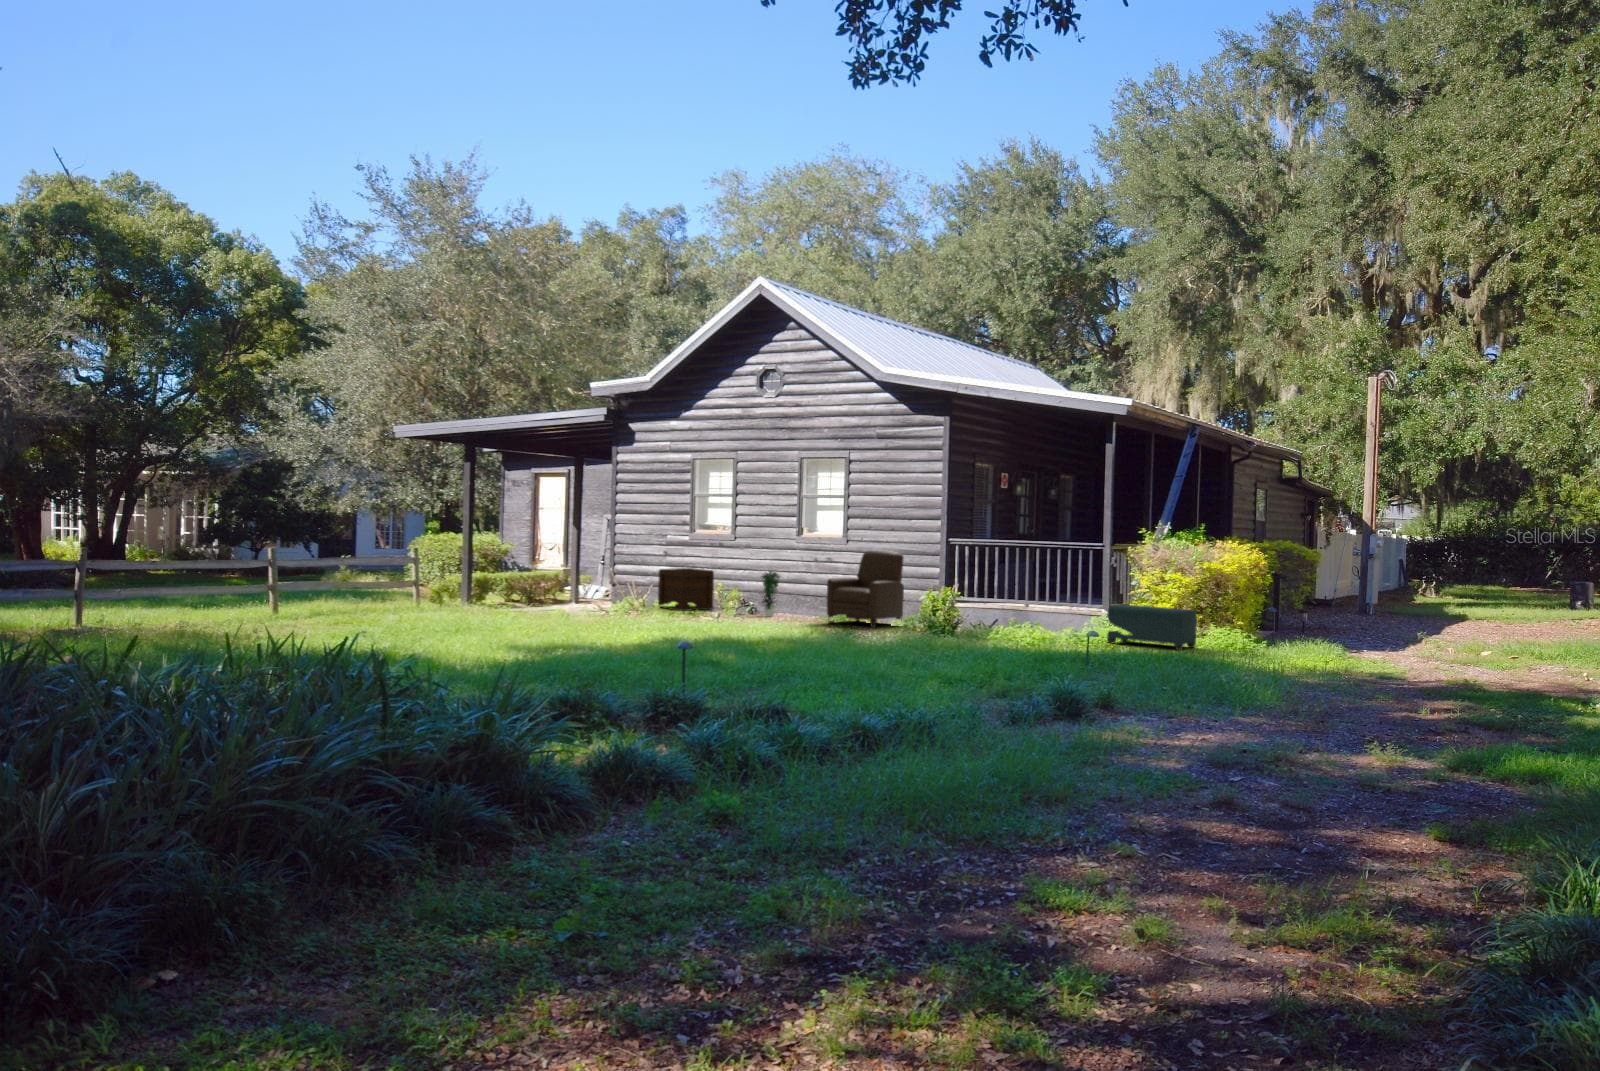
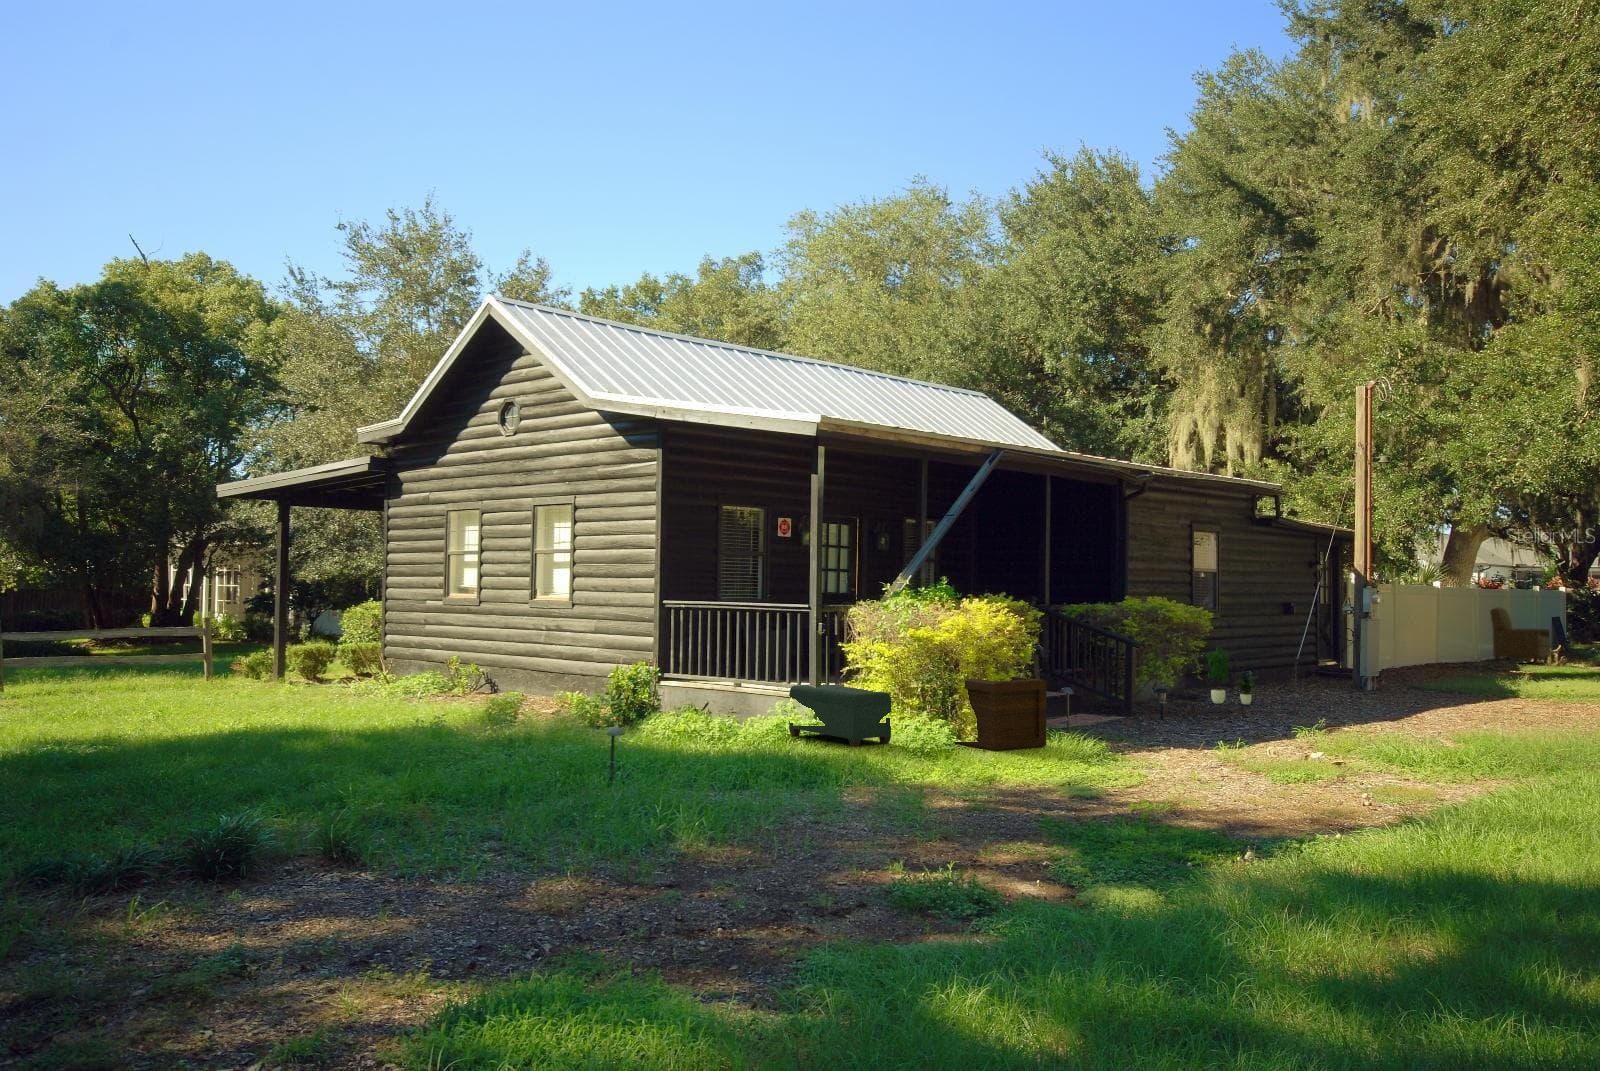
chair: present [827,551,904,628] -> present [1490,607,1551,665]
wooden crate: present [658,568,714,611] -> present [954,676,1047,751]
potted plant: present [761,571,780,617] -> present [1207,648,1257,704]

